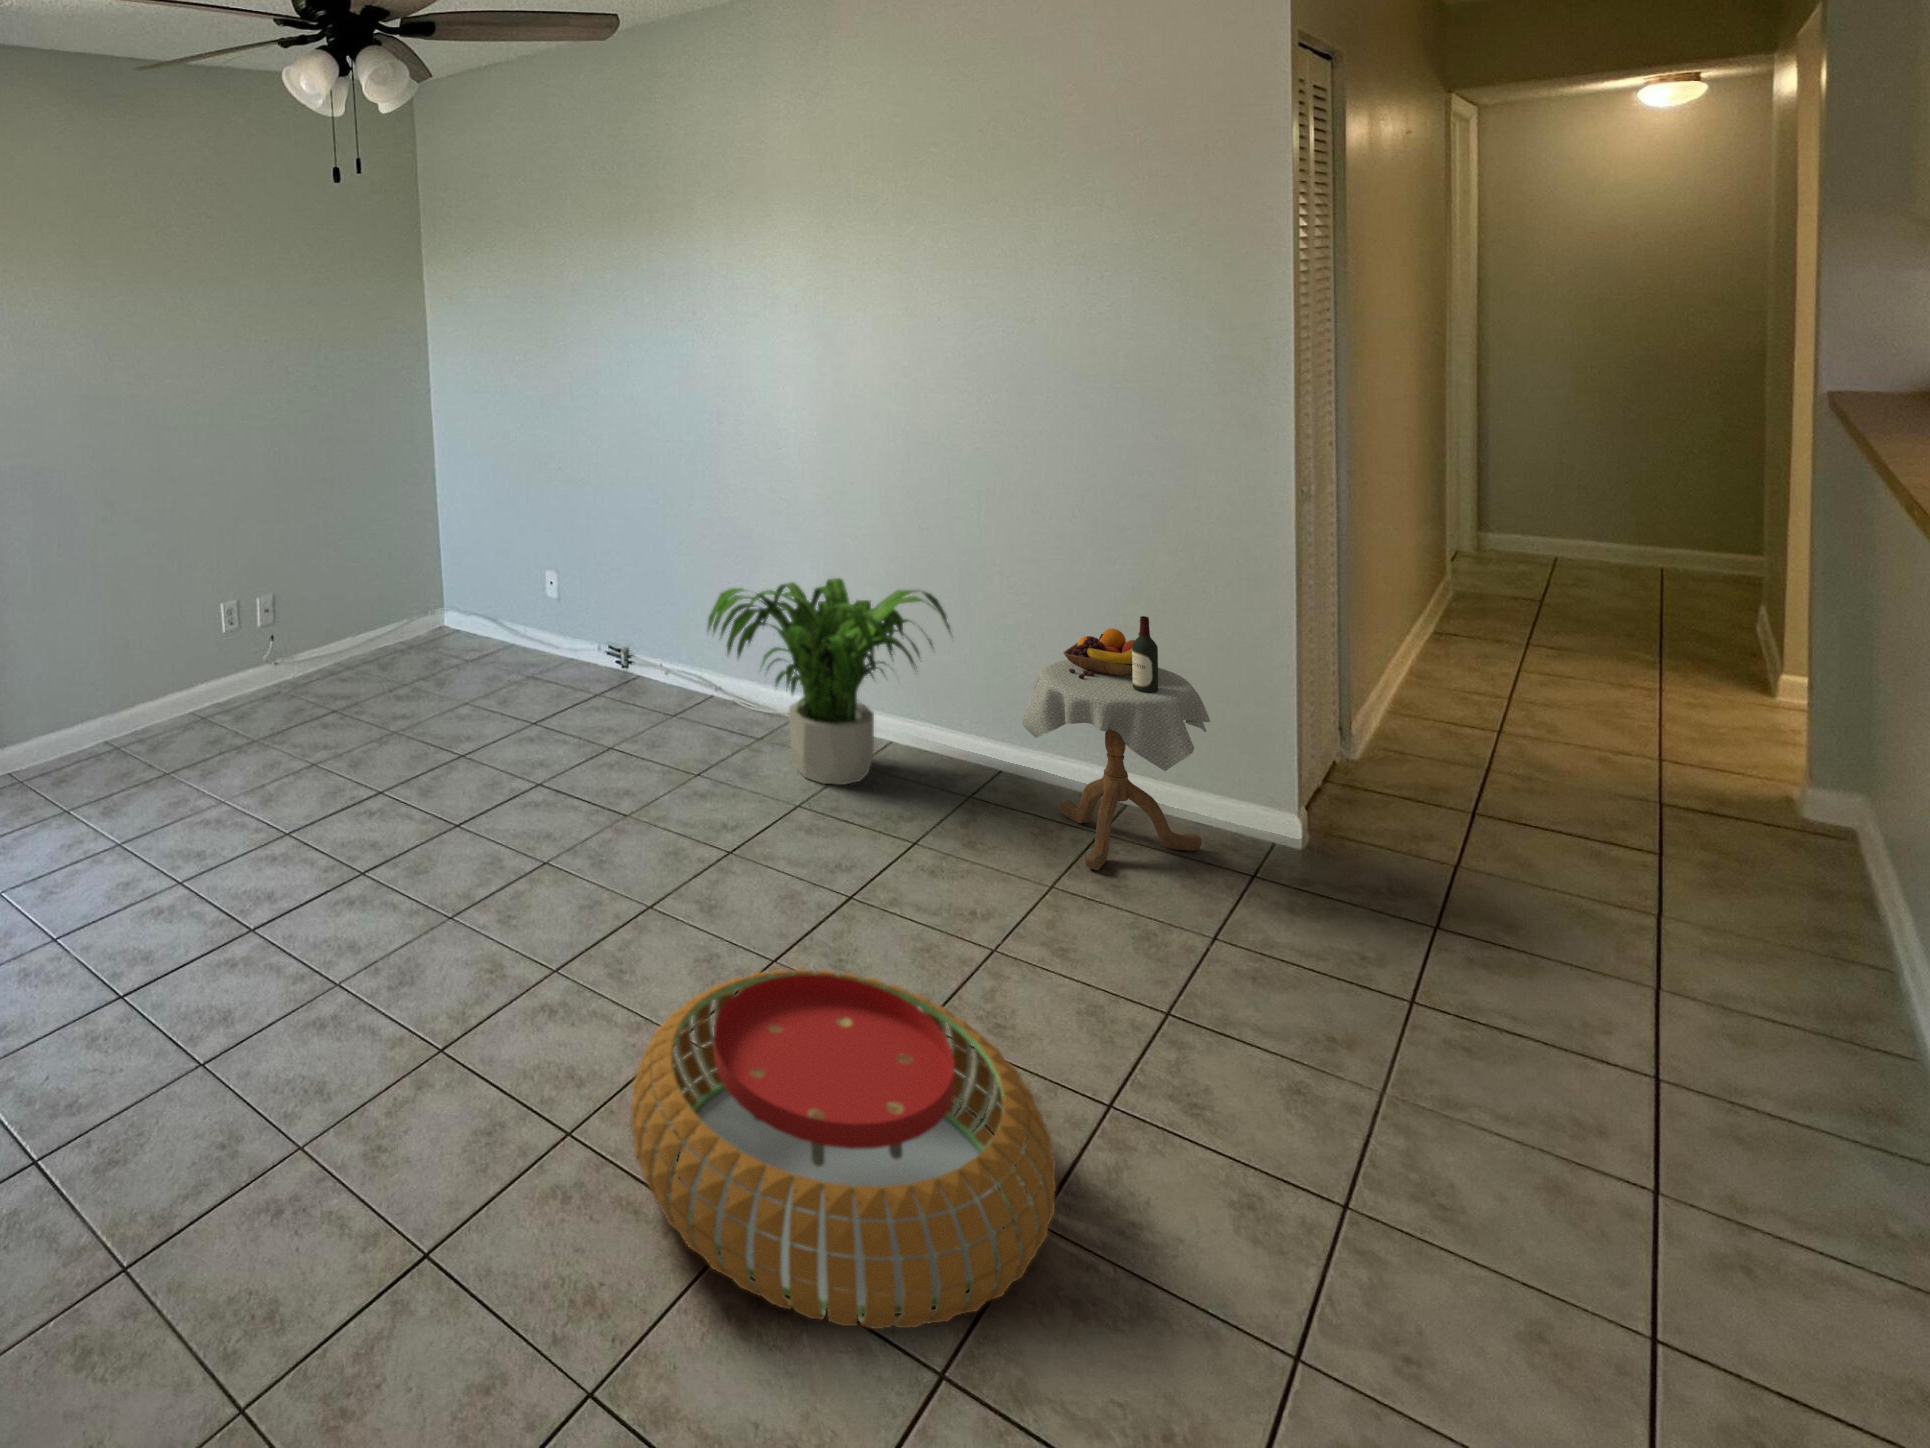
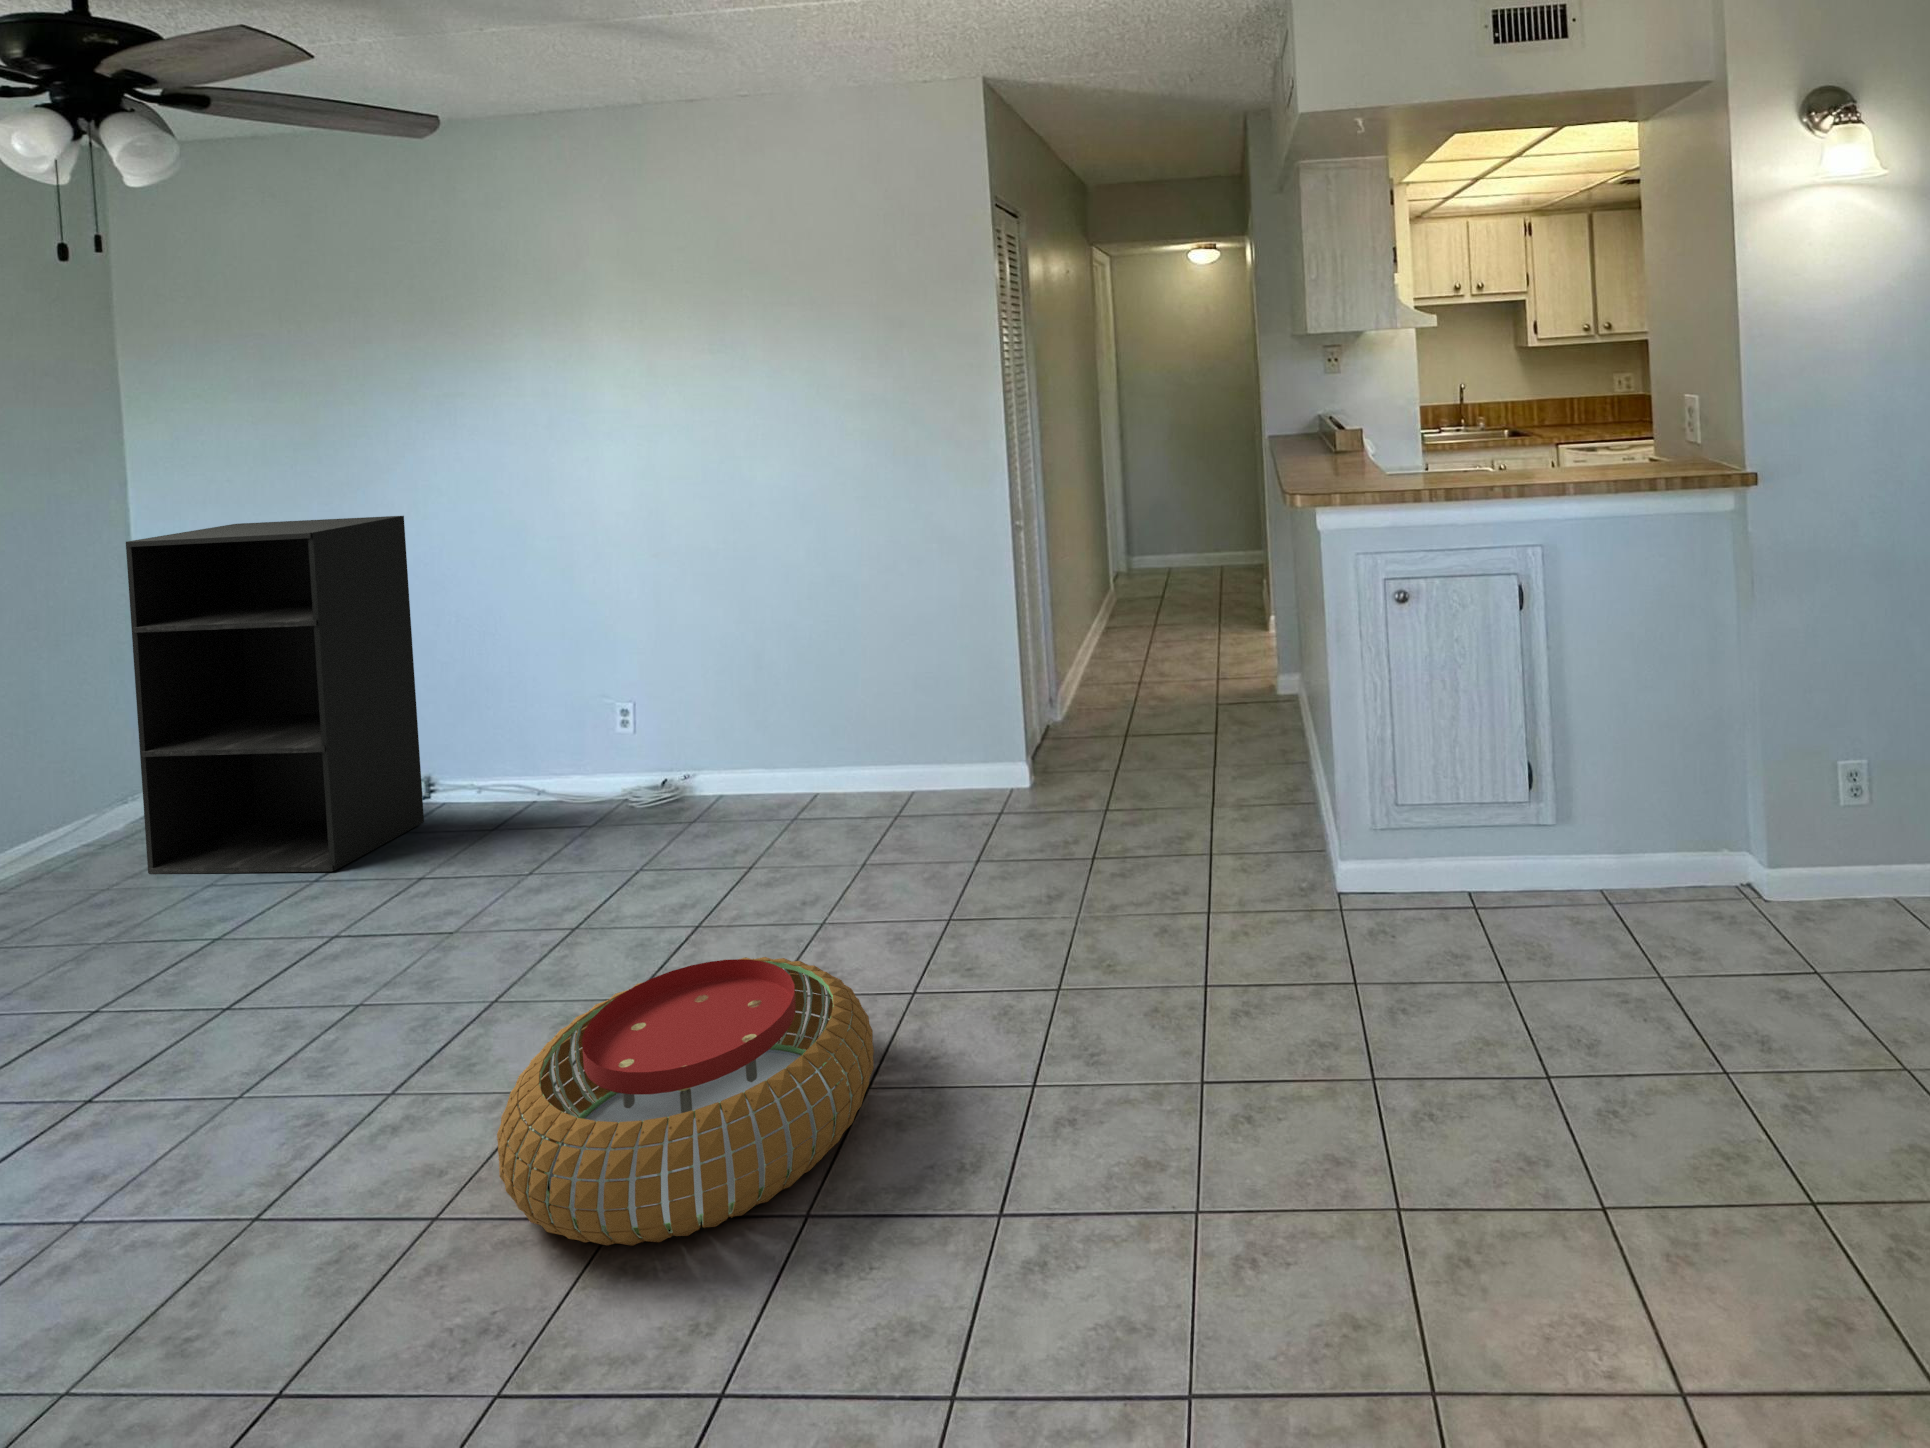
bookshelf: none [419,401,621,719] -> present [126,516,424,874]
potted plant: present [707,578,950,785] -> none [535,647,774,846]
side table: present [1022,616,1210,870] -> none [832,630,966,842]

